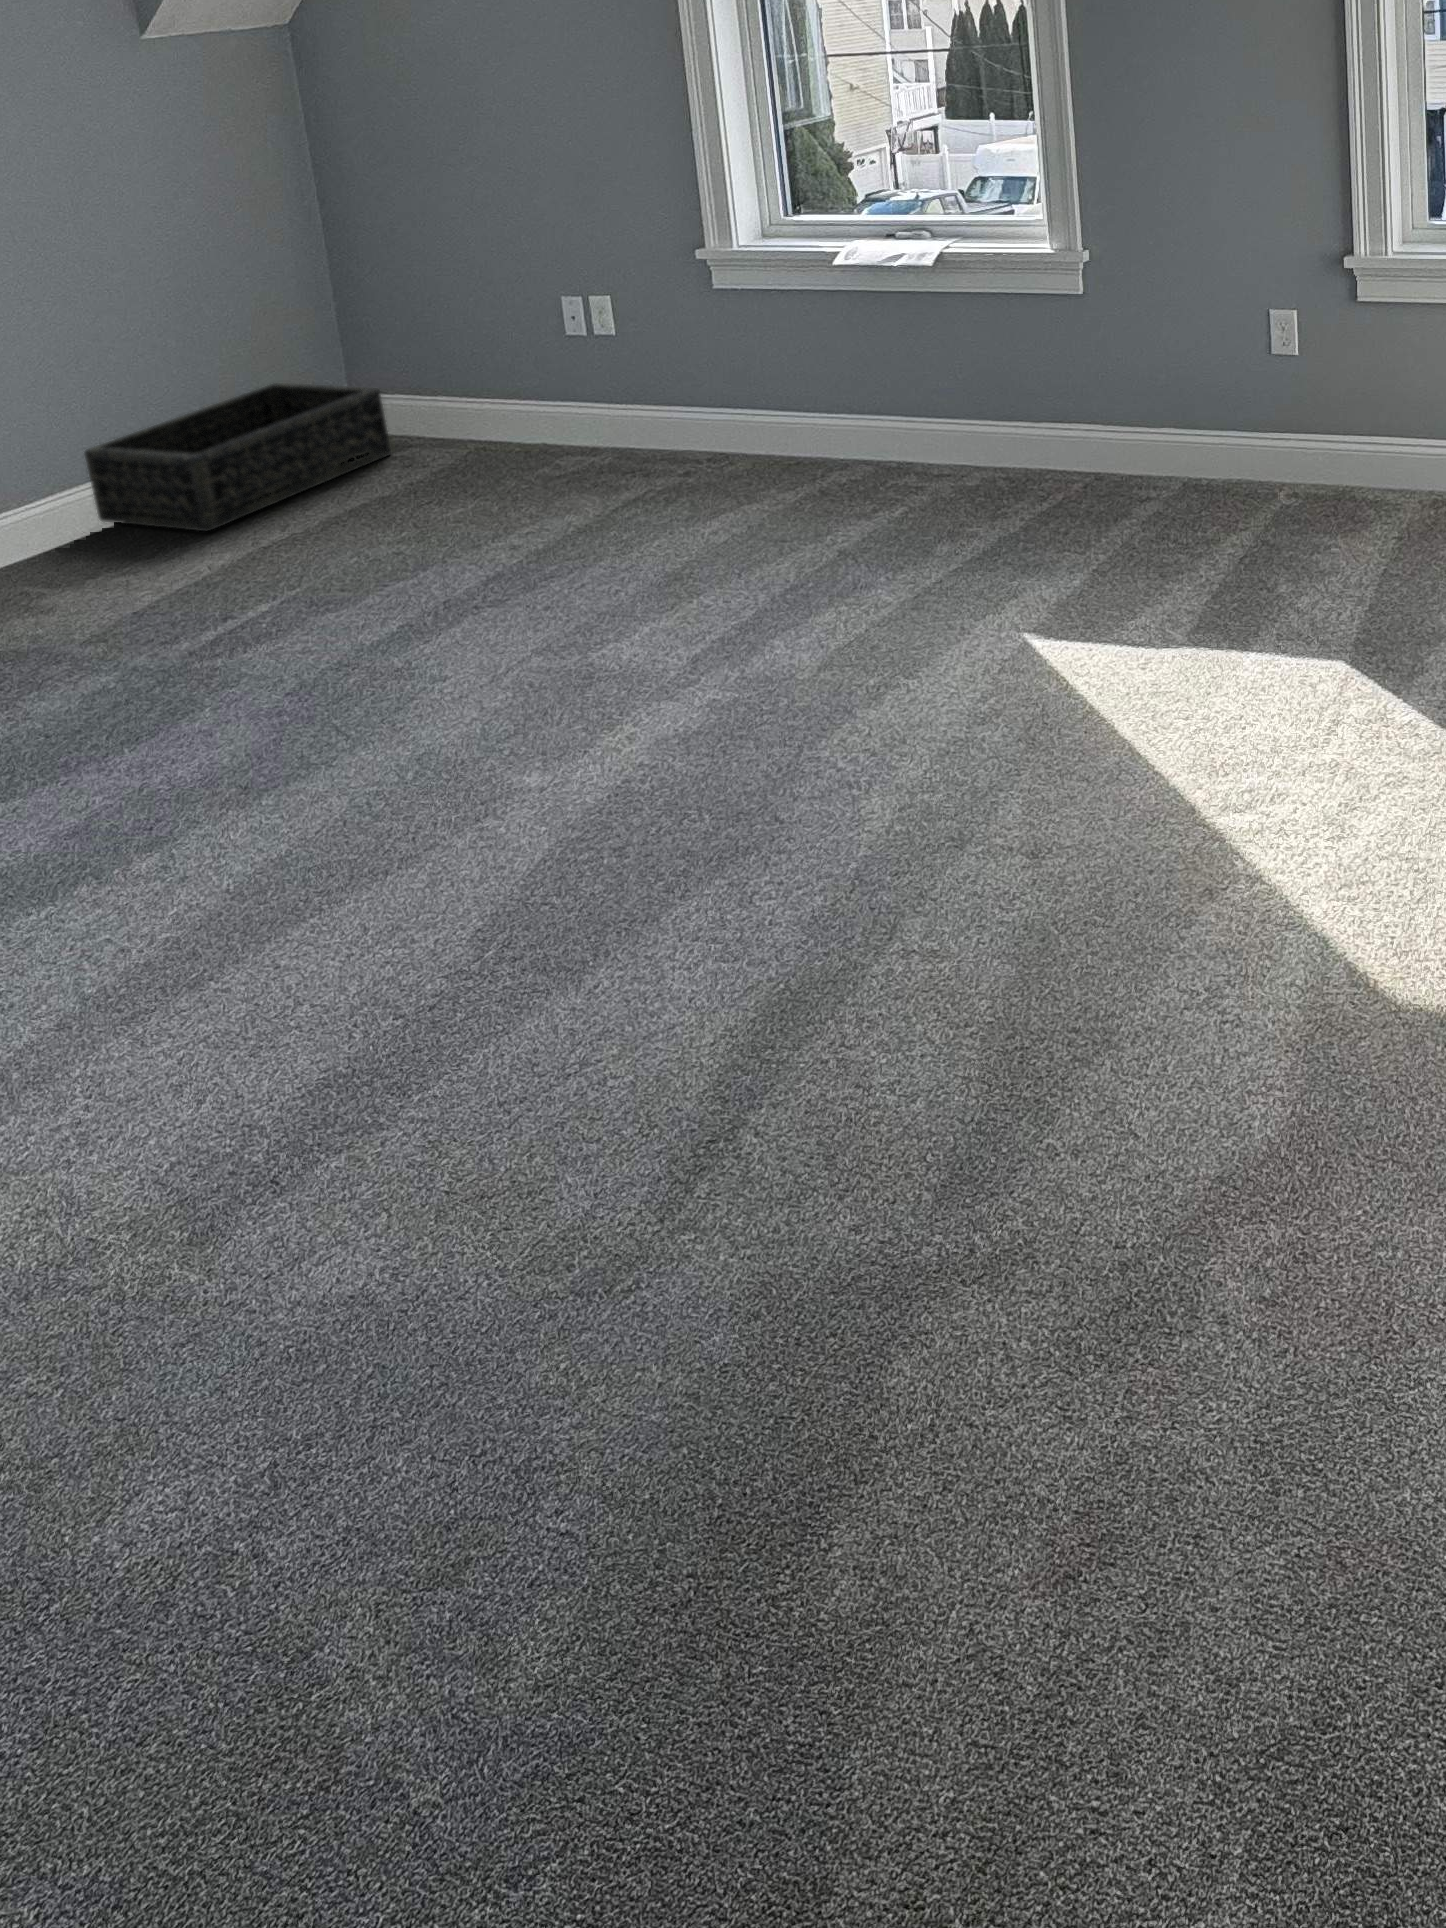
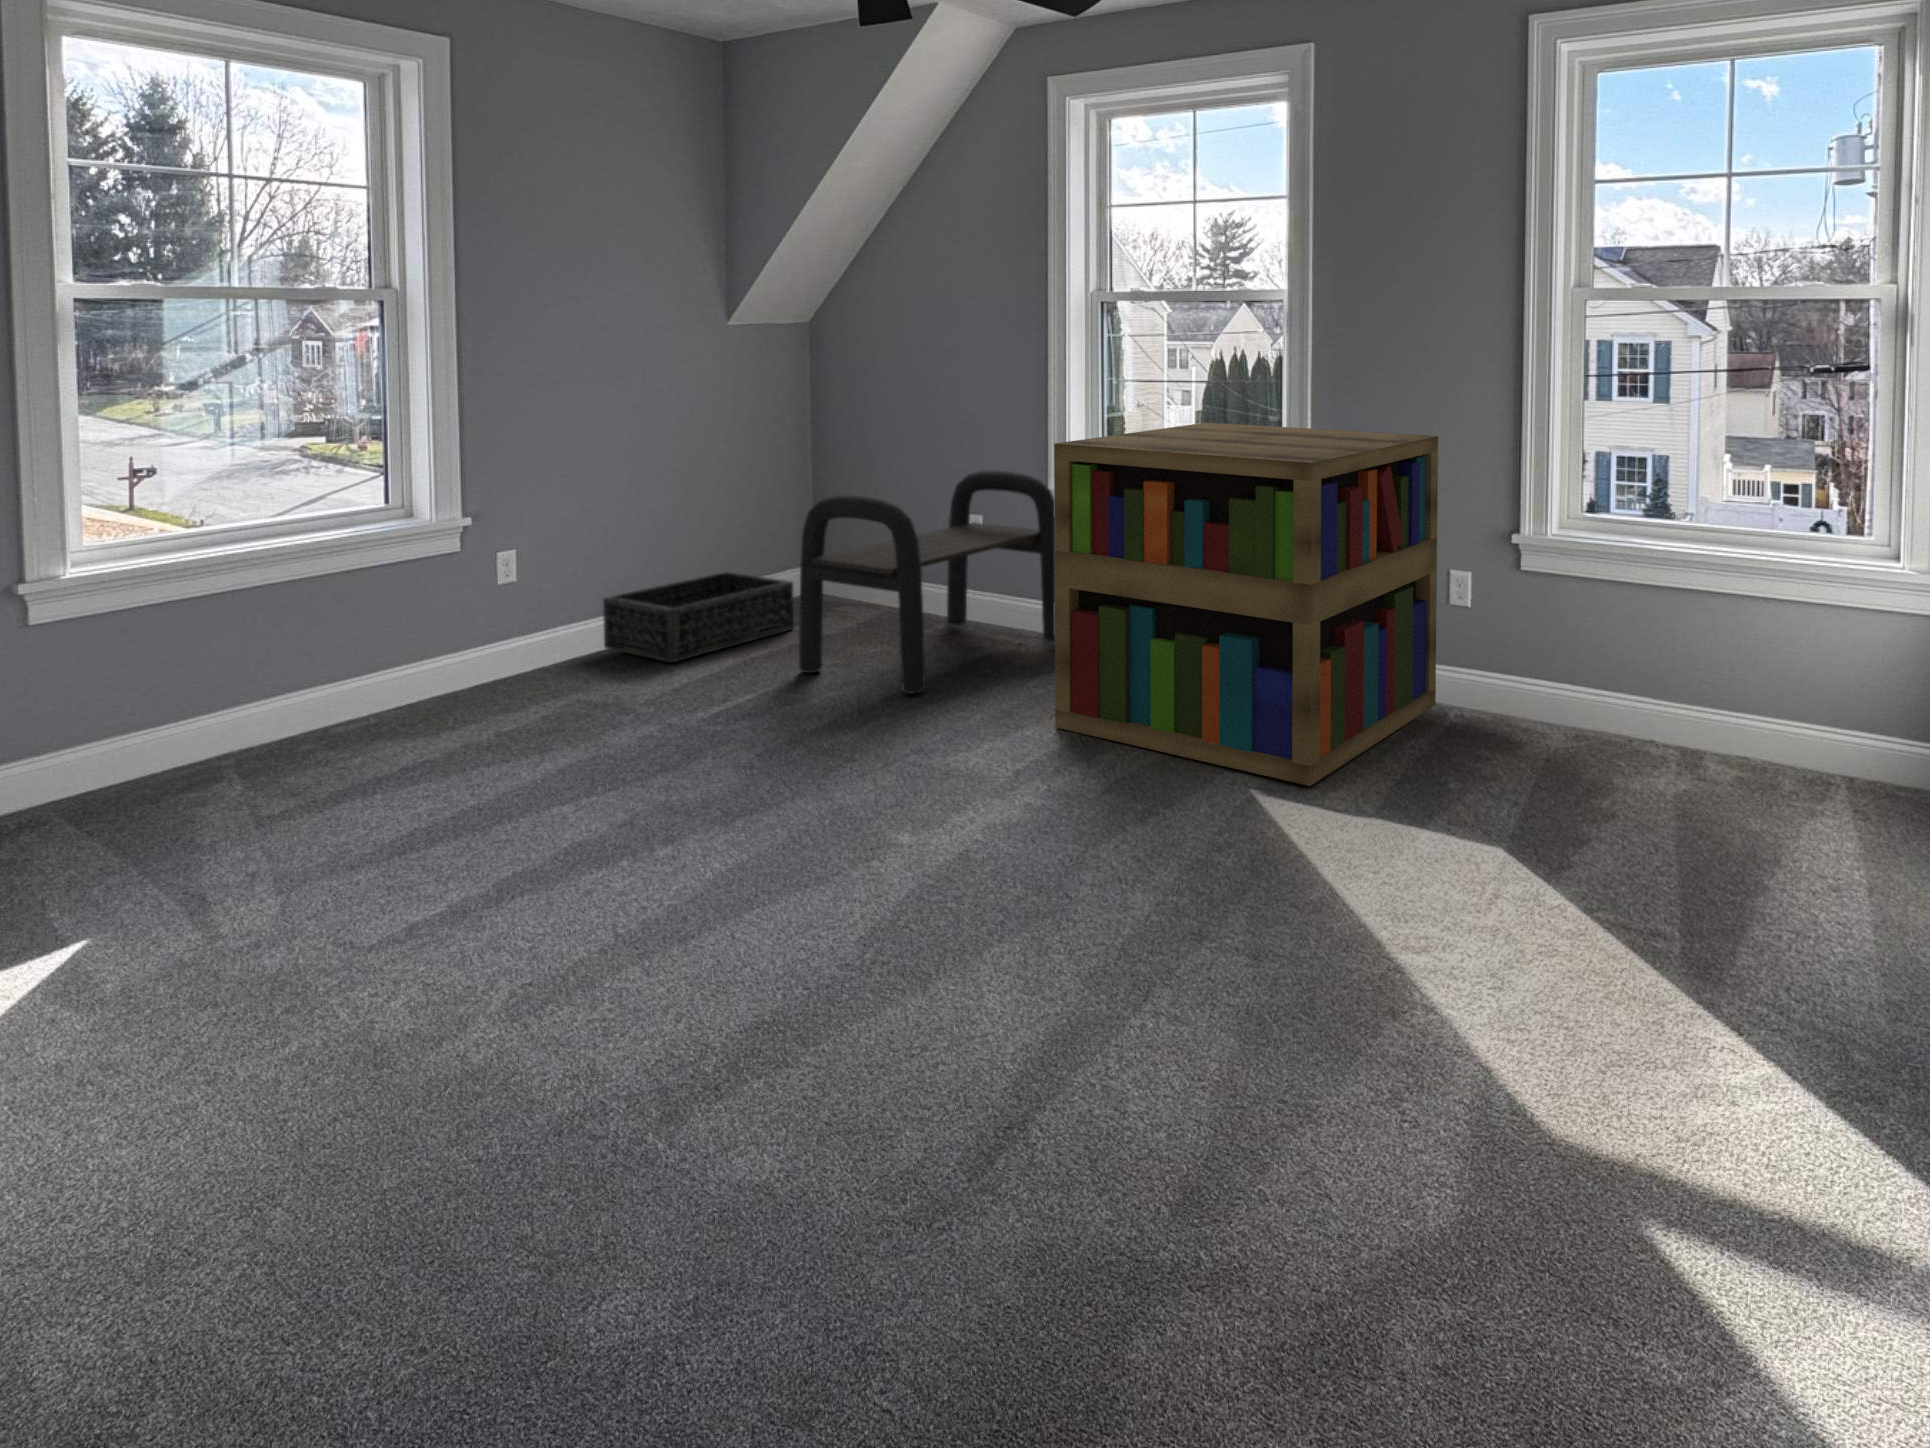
bookshelf: none [729,103,1292,593] -> present [1054,423,1438,786]
bench: none [378,197,789,533] -> present [799,471,1055,694]

